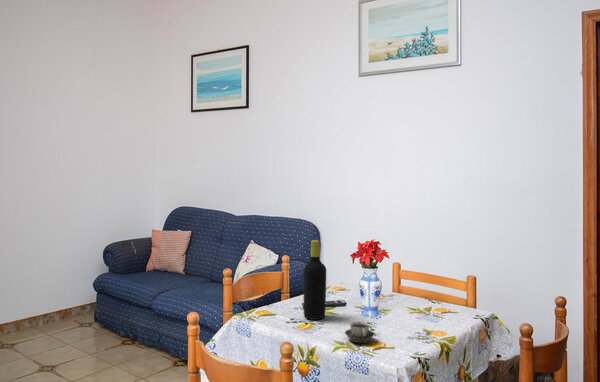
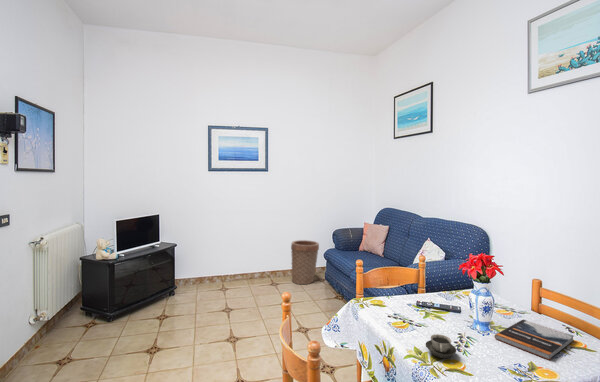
bottle: present [303,240,326,320] -> none [409,250,431,321]
basket: none [28,264,81,337] -> present [291,240,319,284]
book: none [388,300,439,324] -> present [495,320,574,359]

